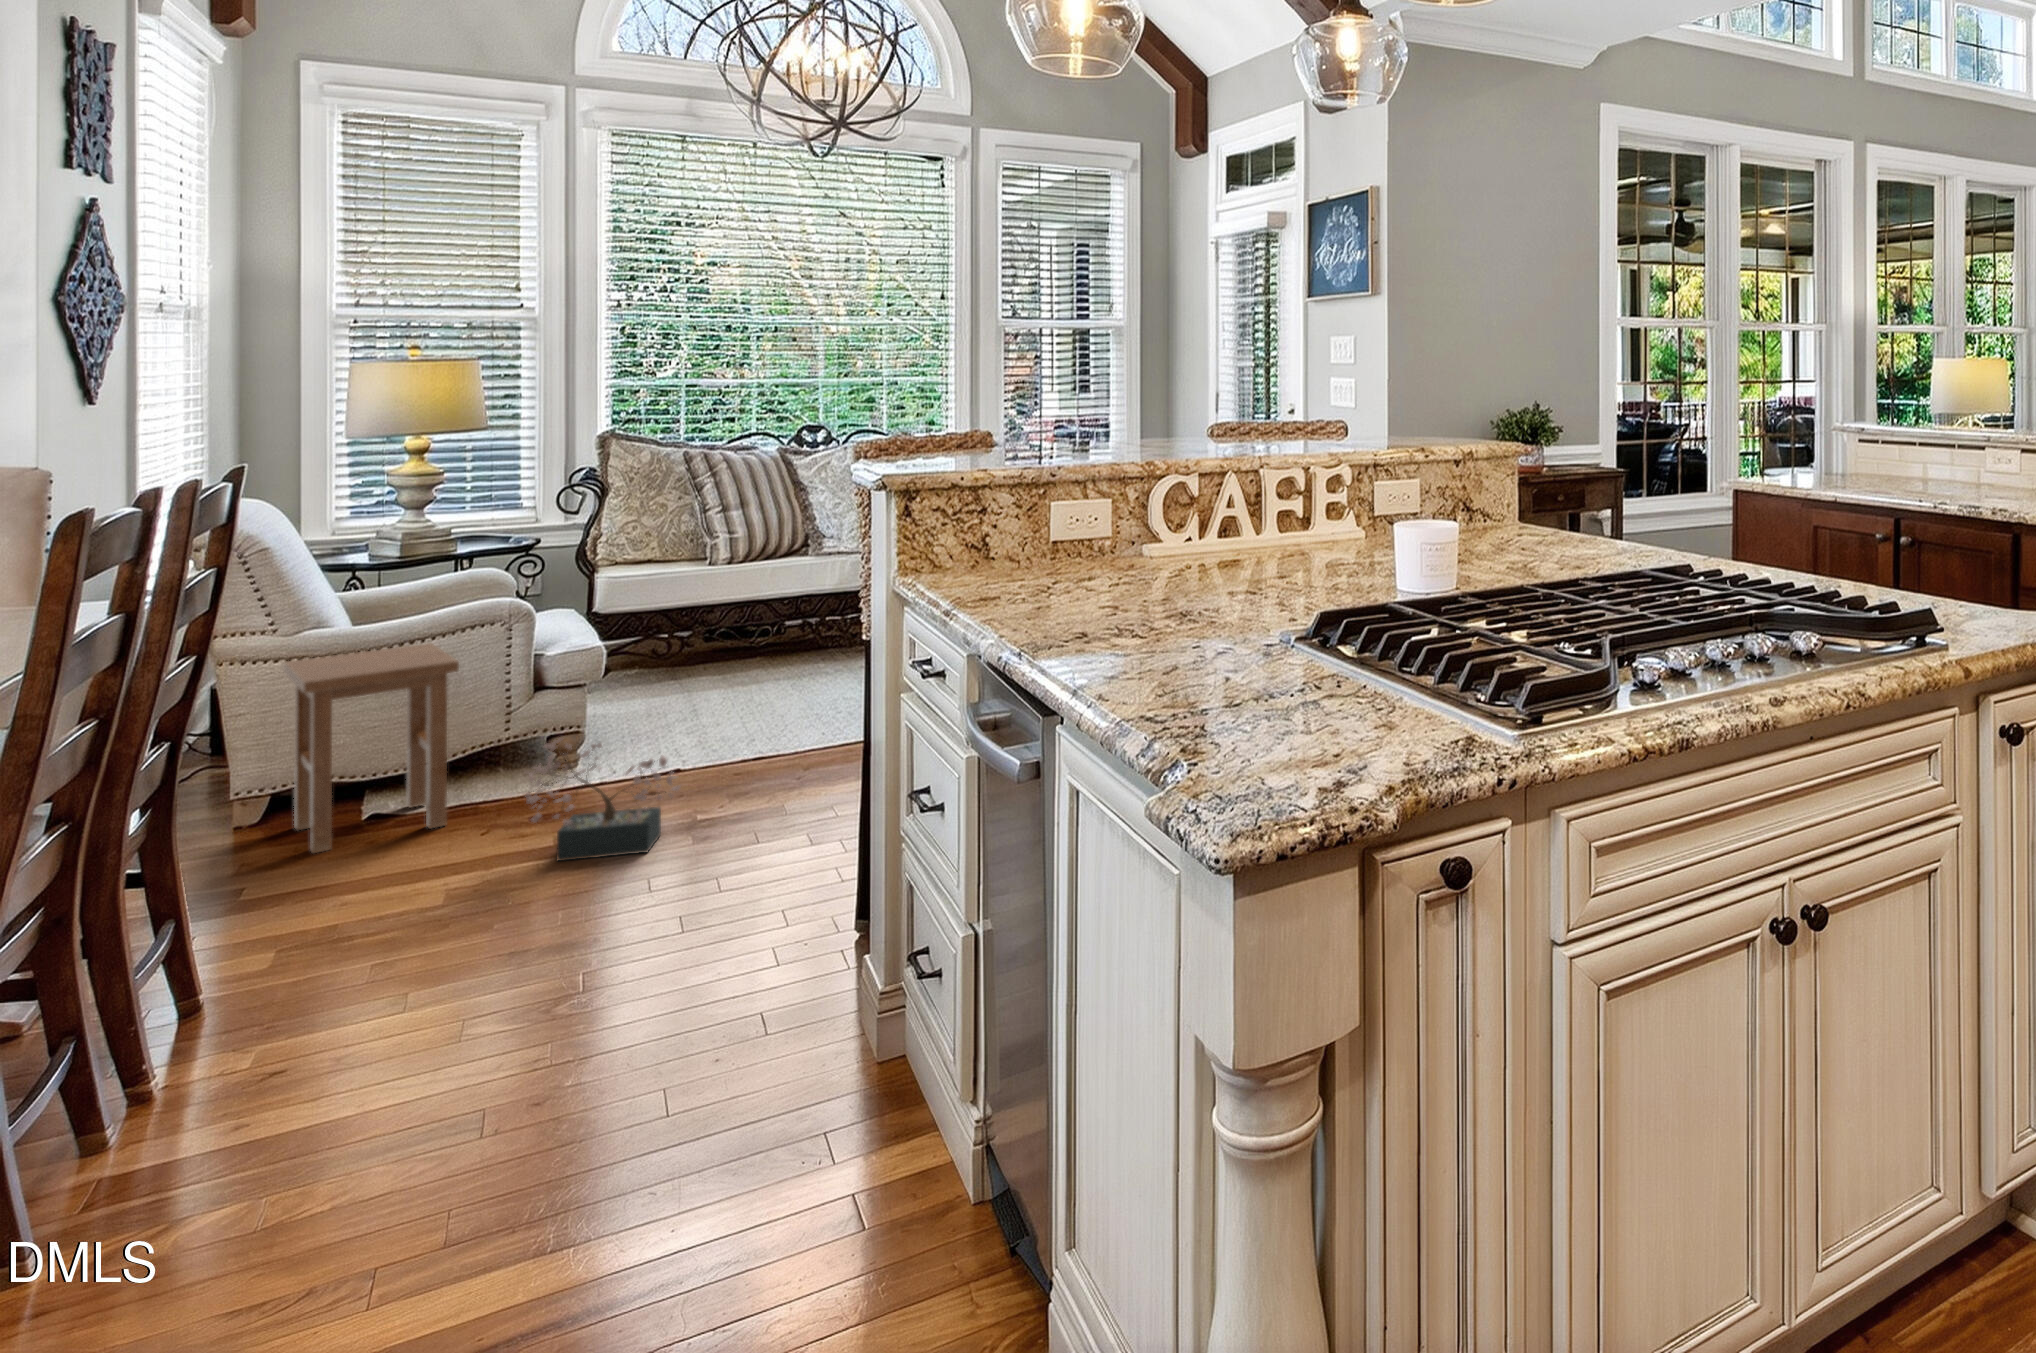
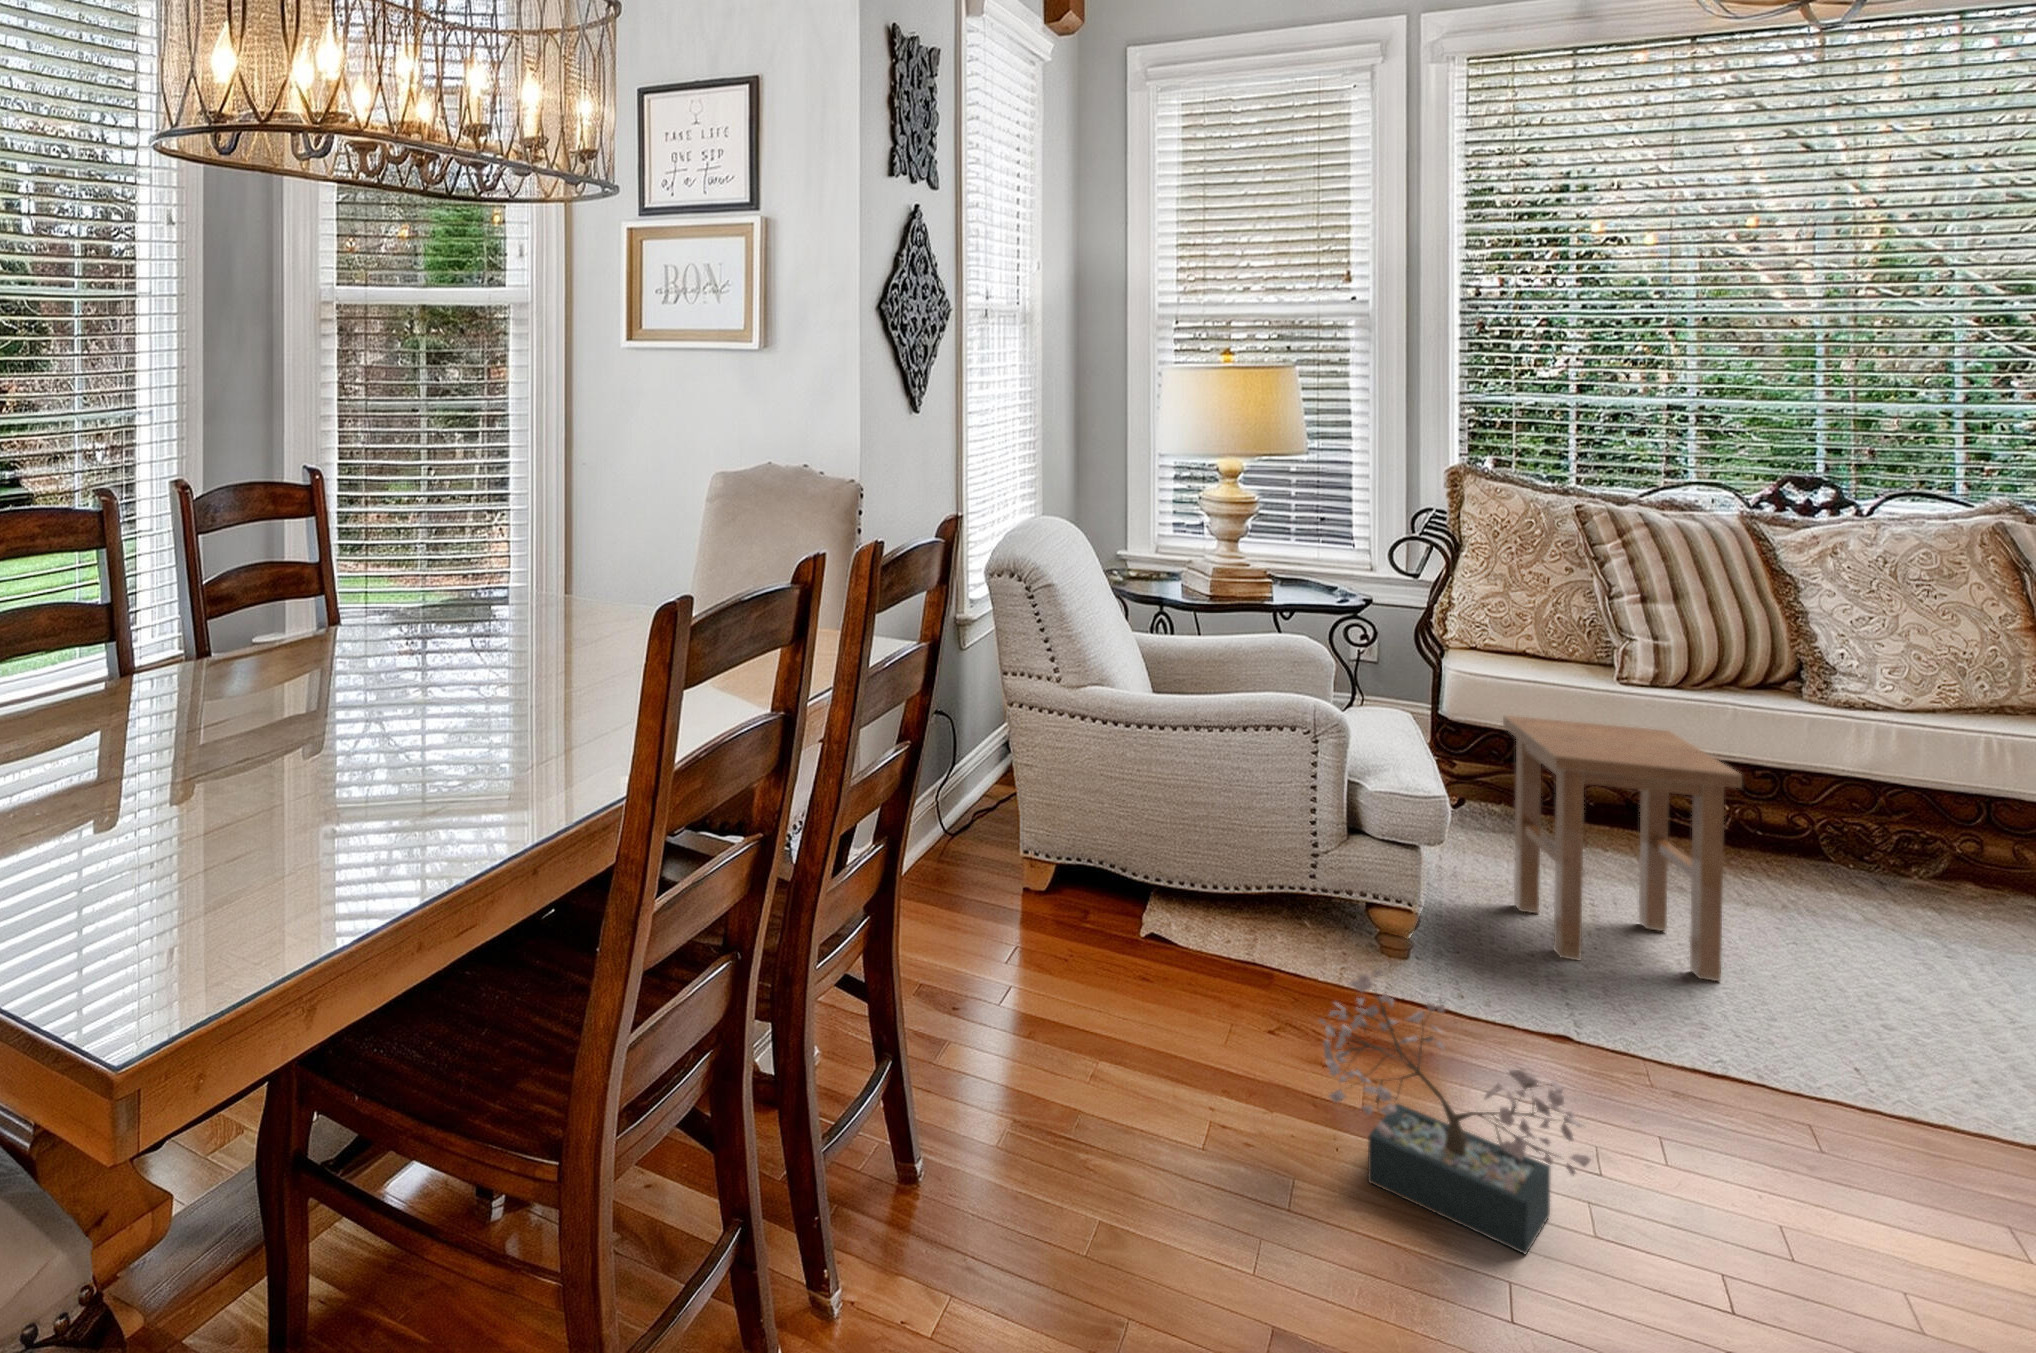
stool: present [284,643,459,853] -> present [1503,716,1742,981]

